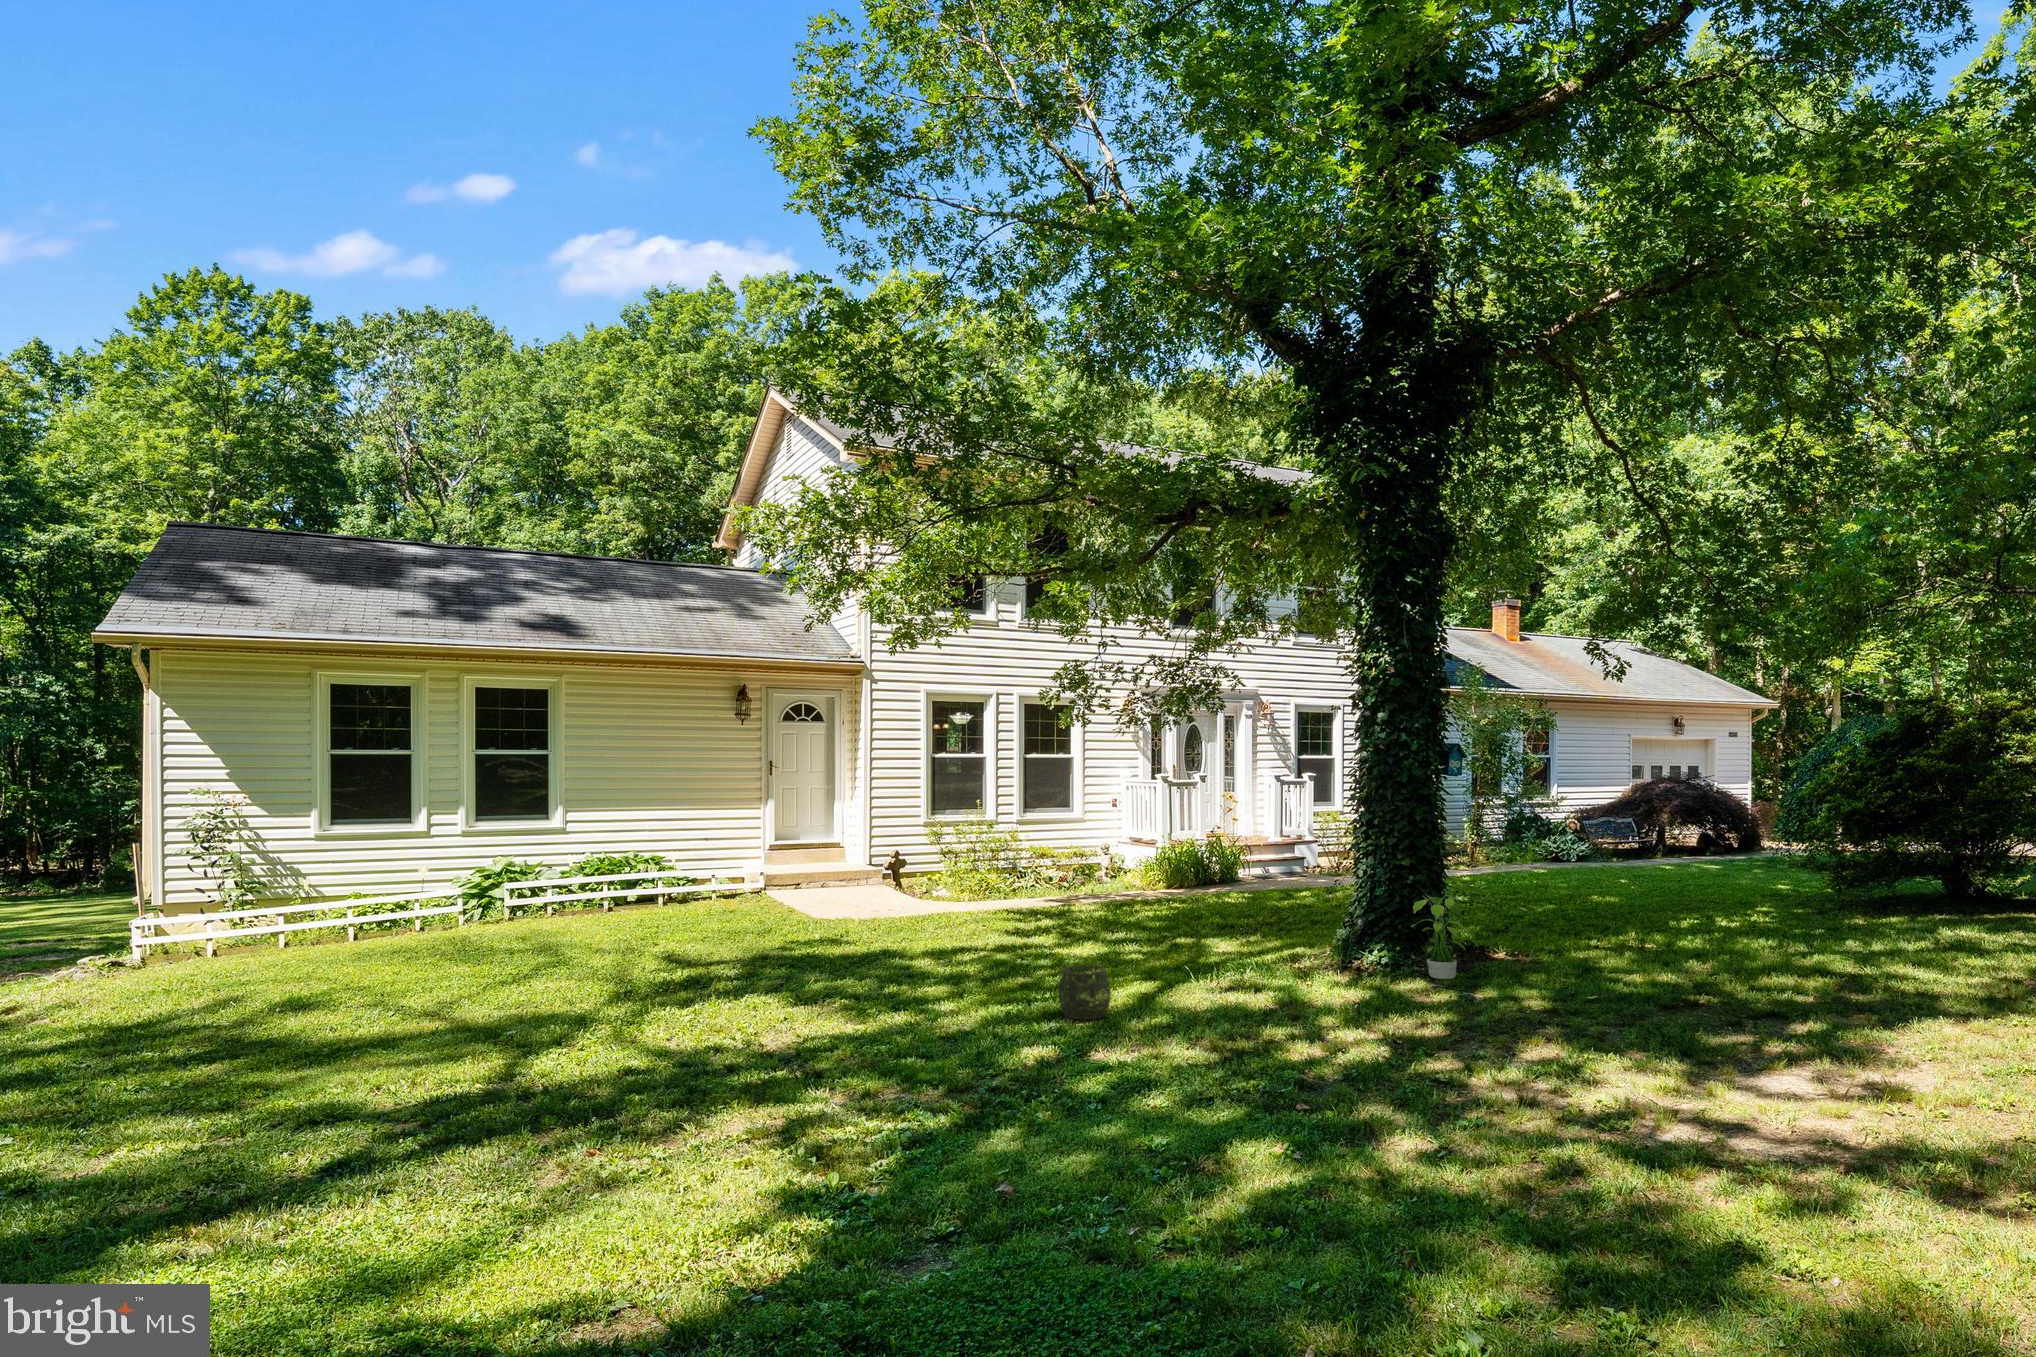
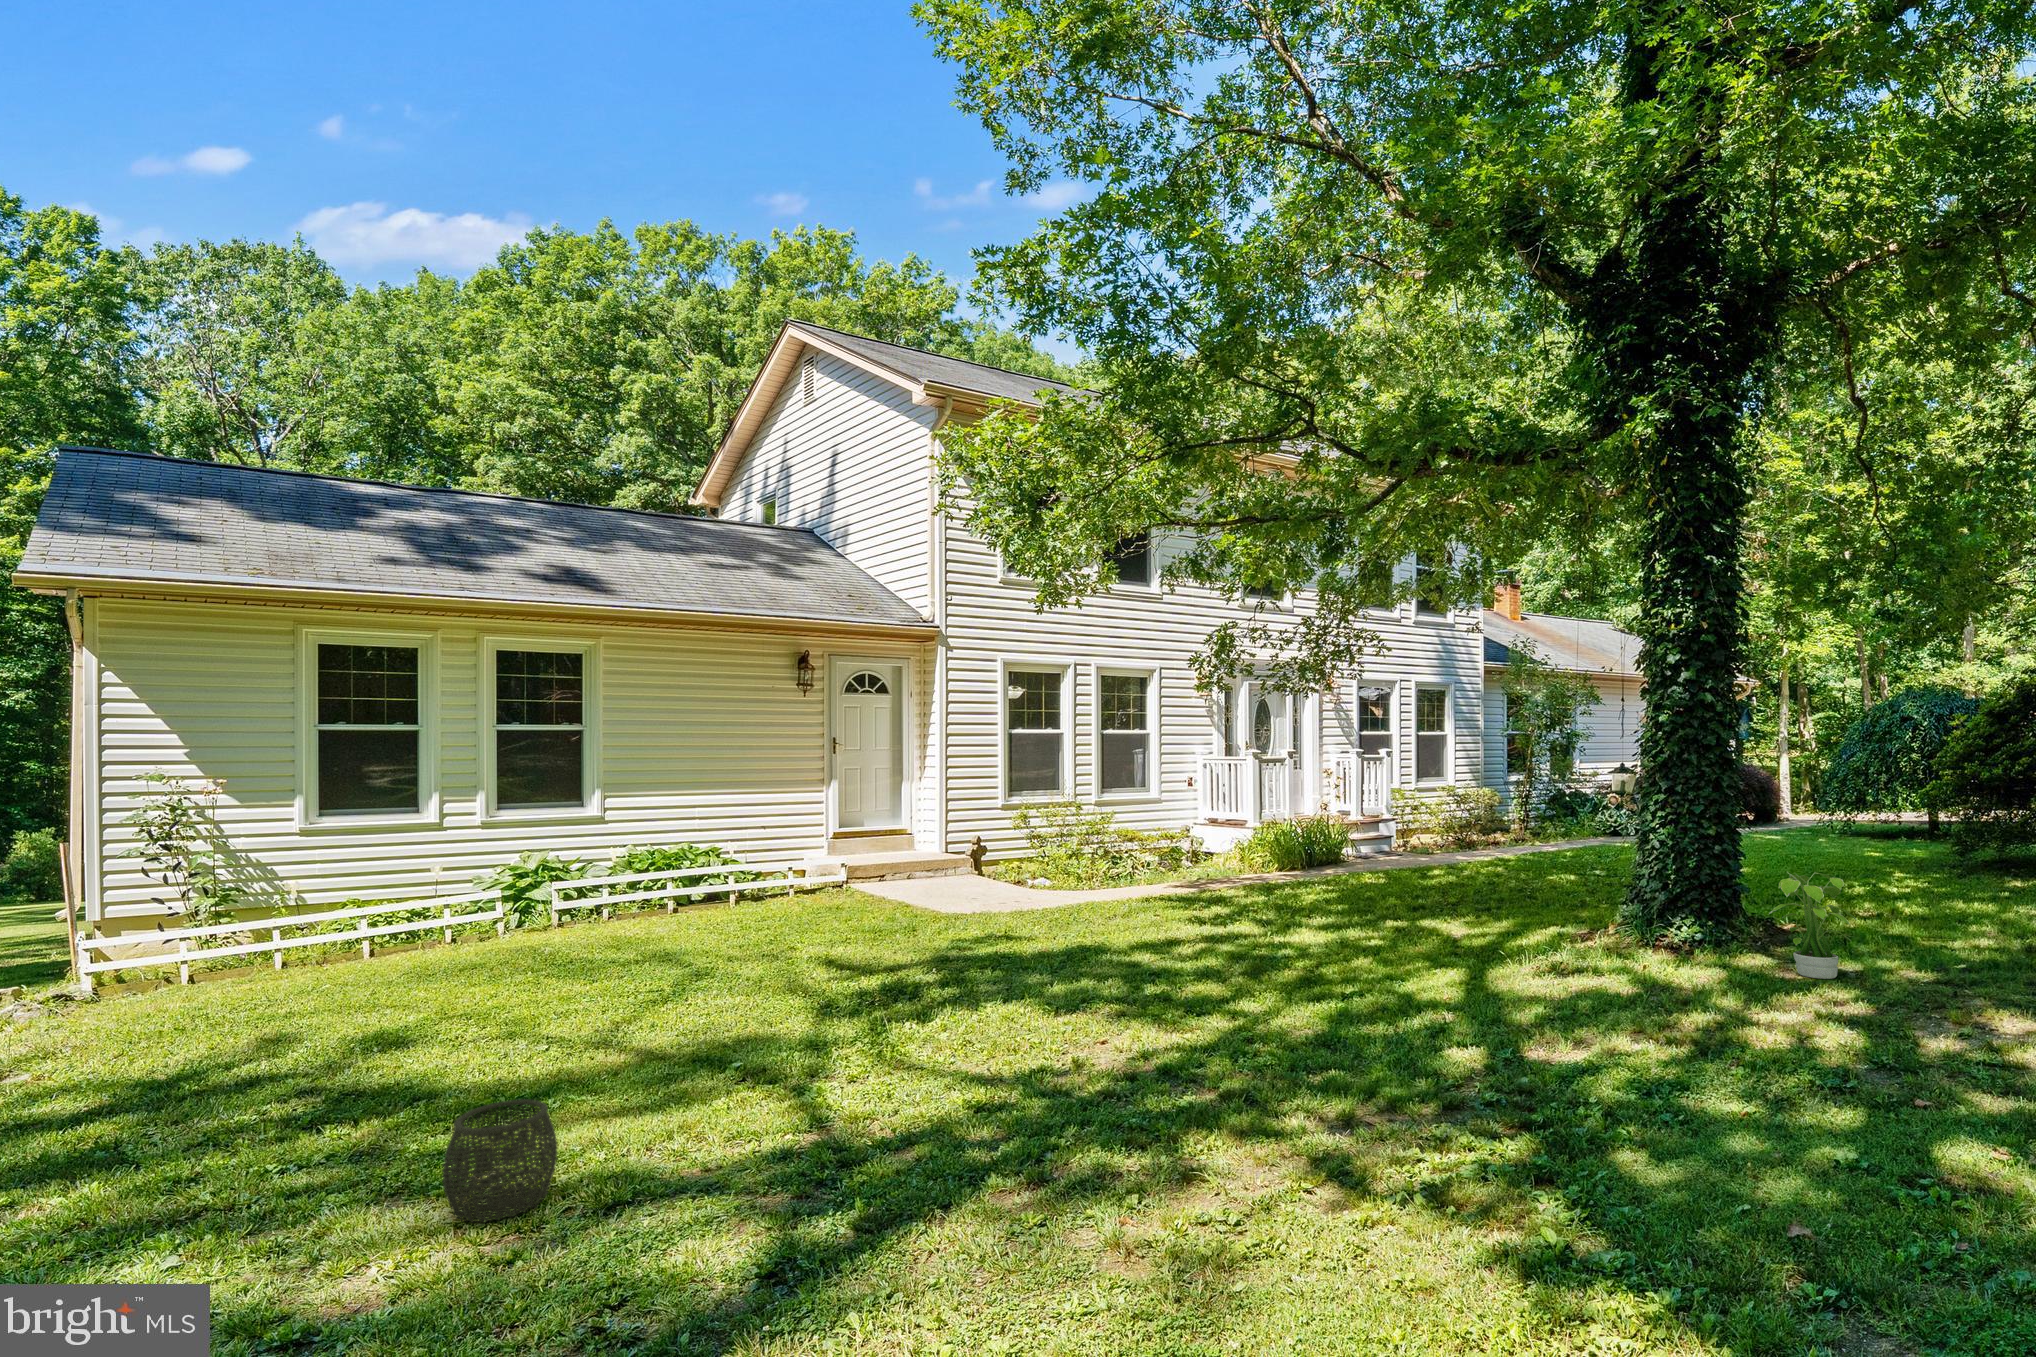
woven basket: present [1058,965,1111,1020] -> present [442,1099,558,1222]

